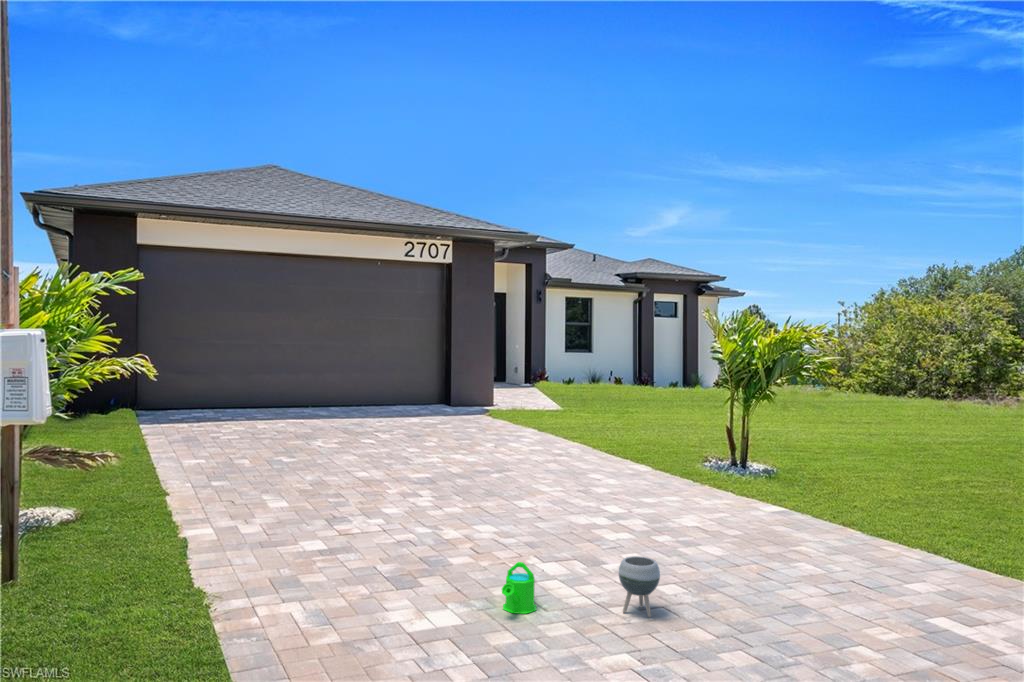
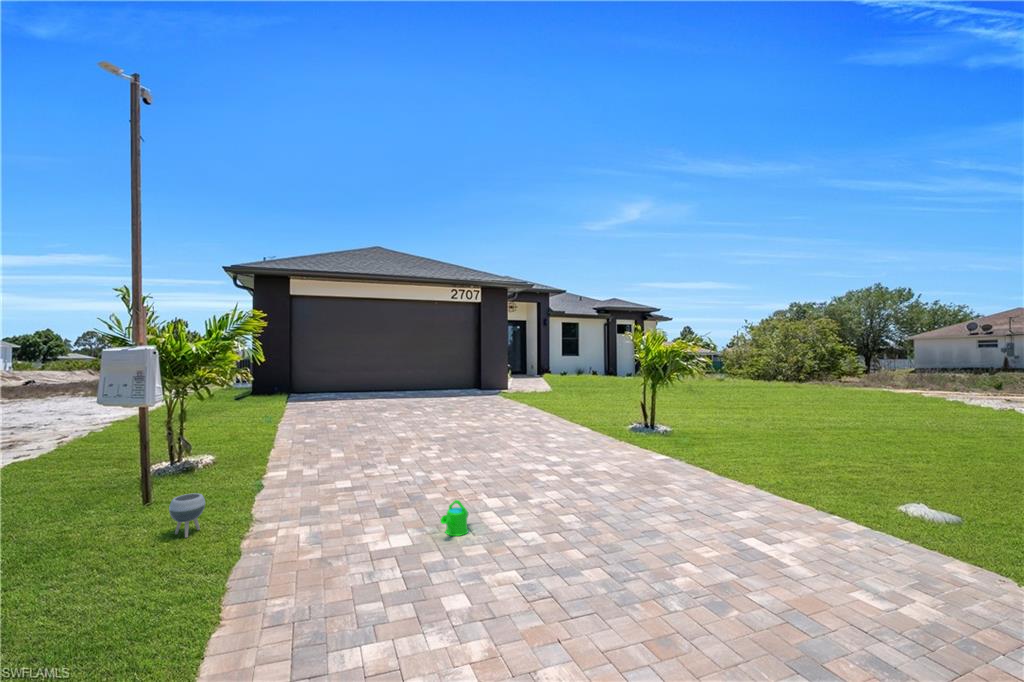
planter: present [619,556,660,617] -> present [169,493,205,538]

